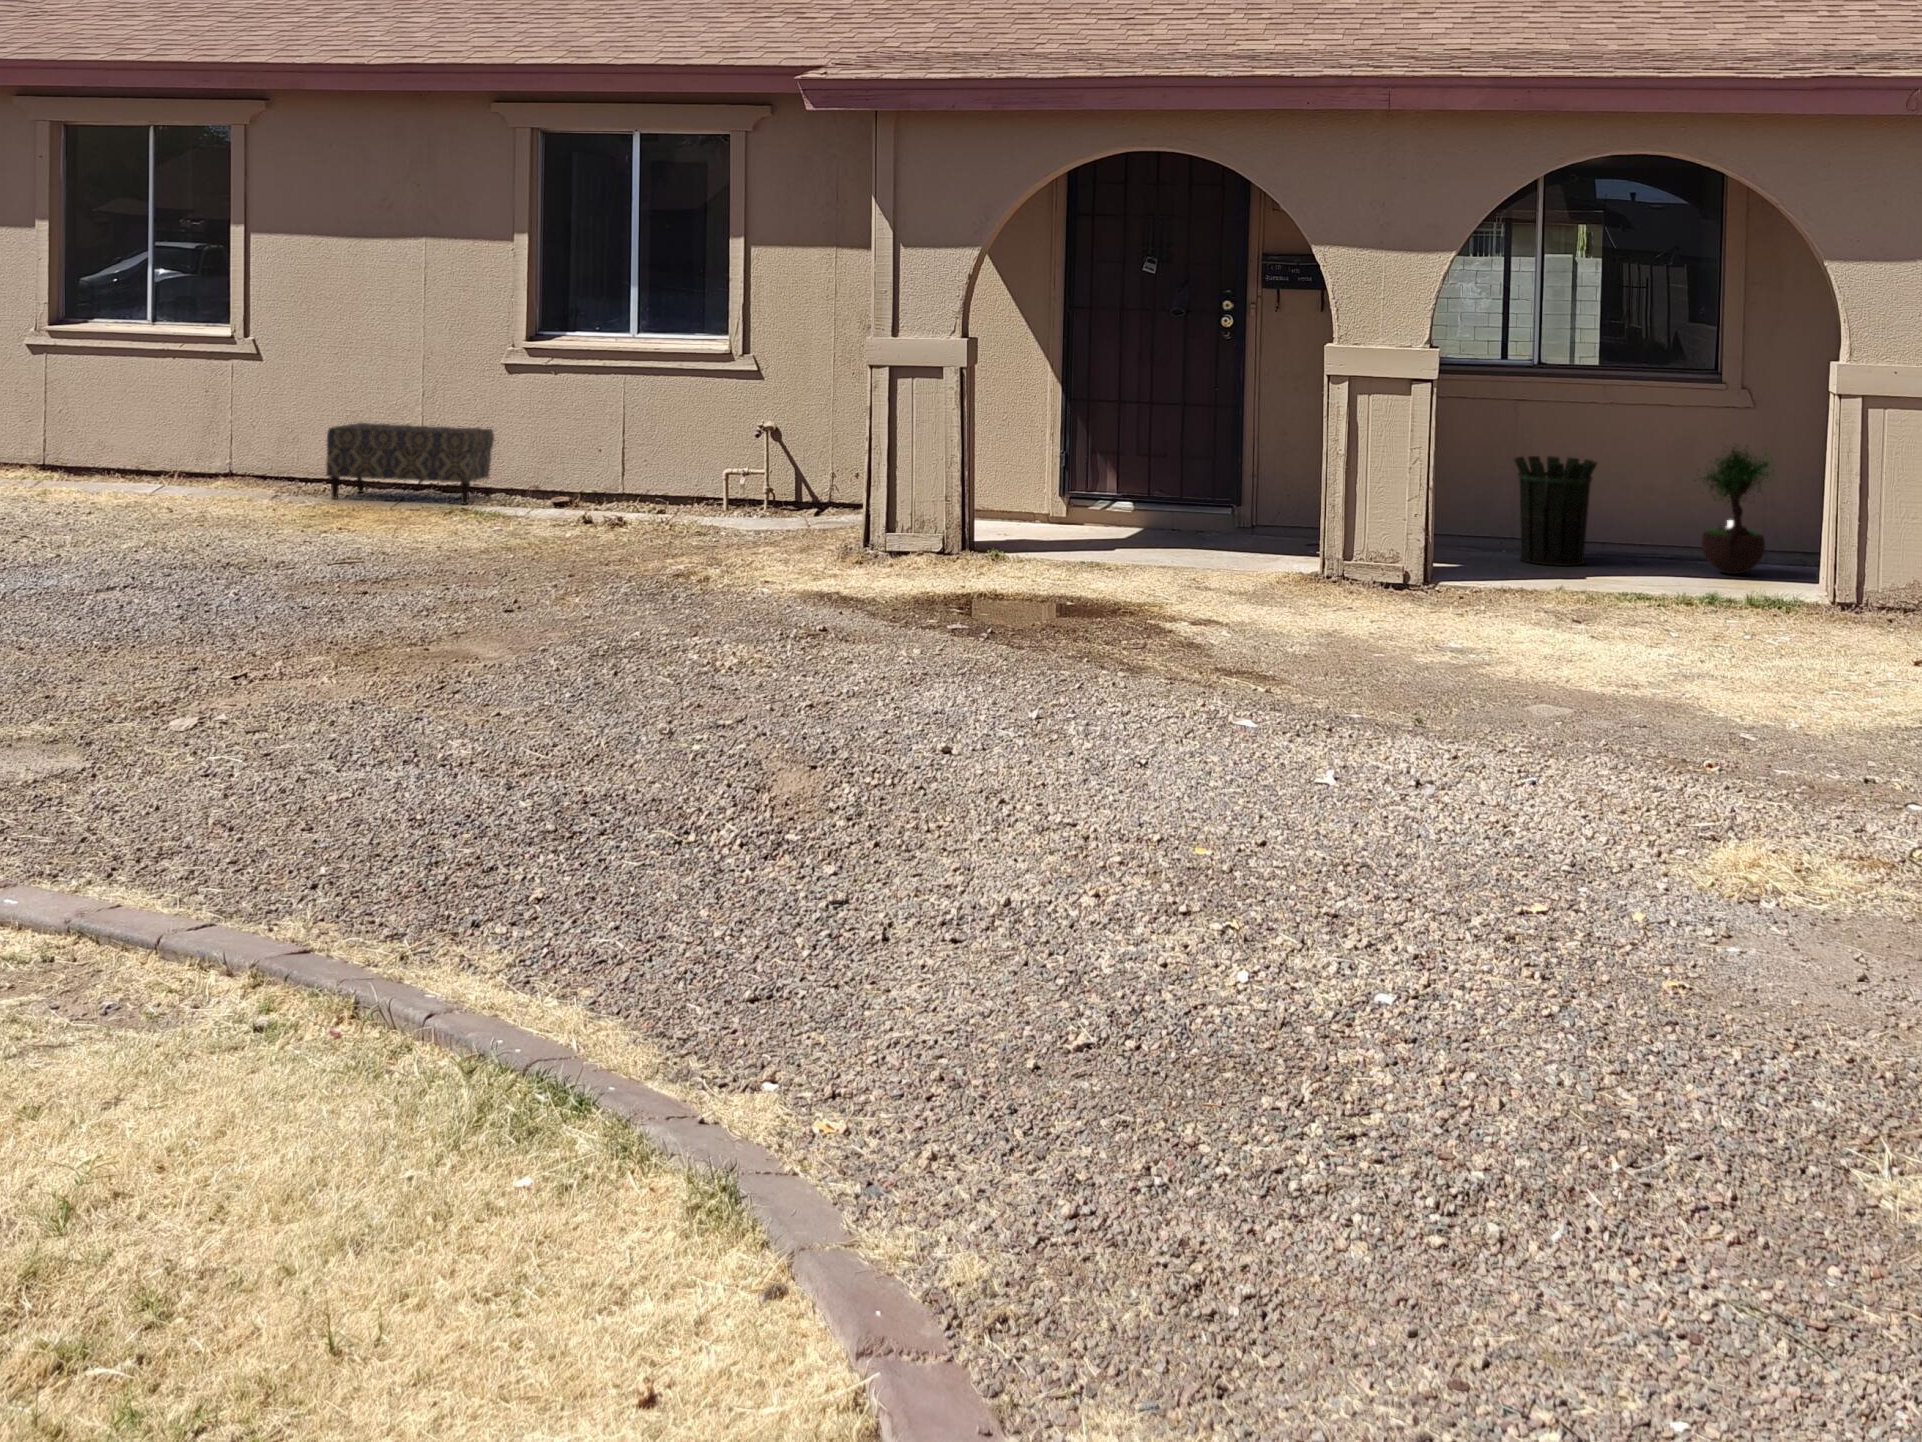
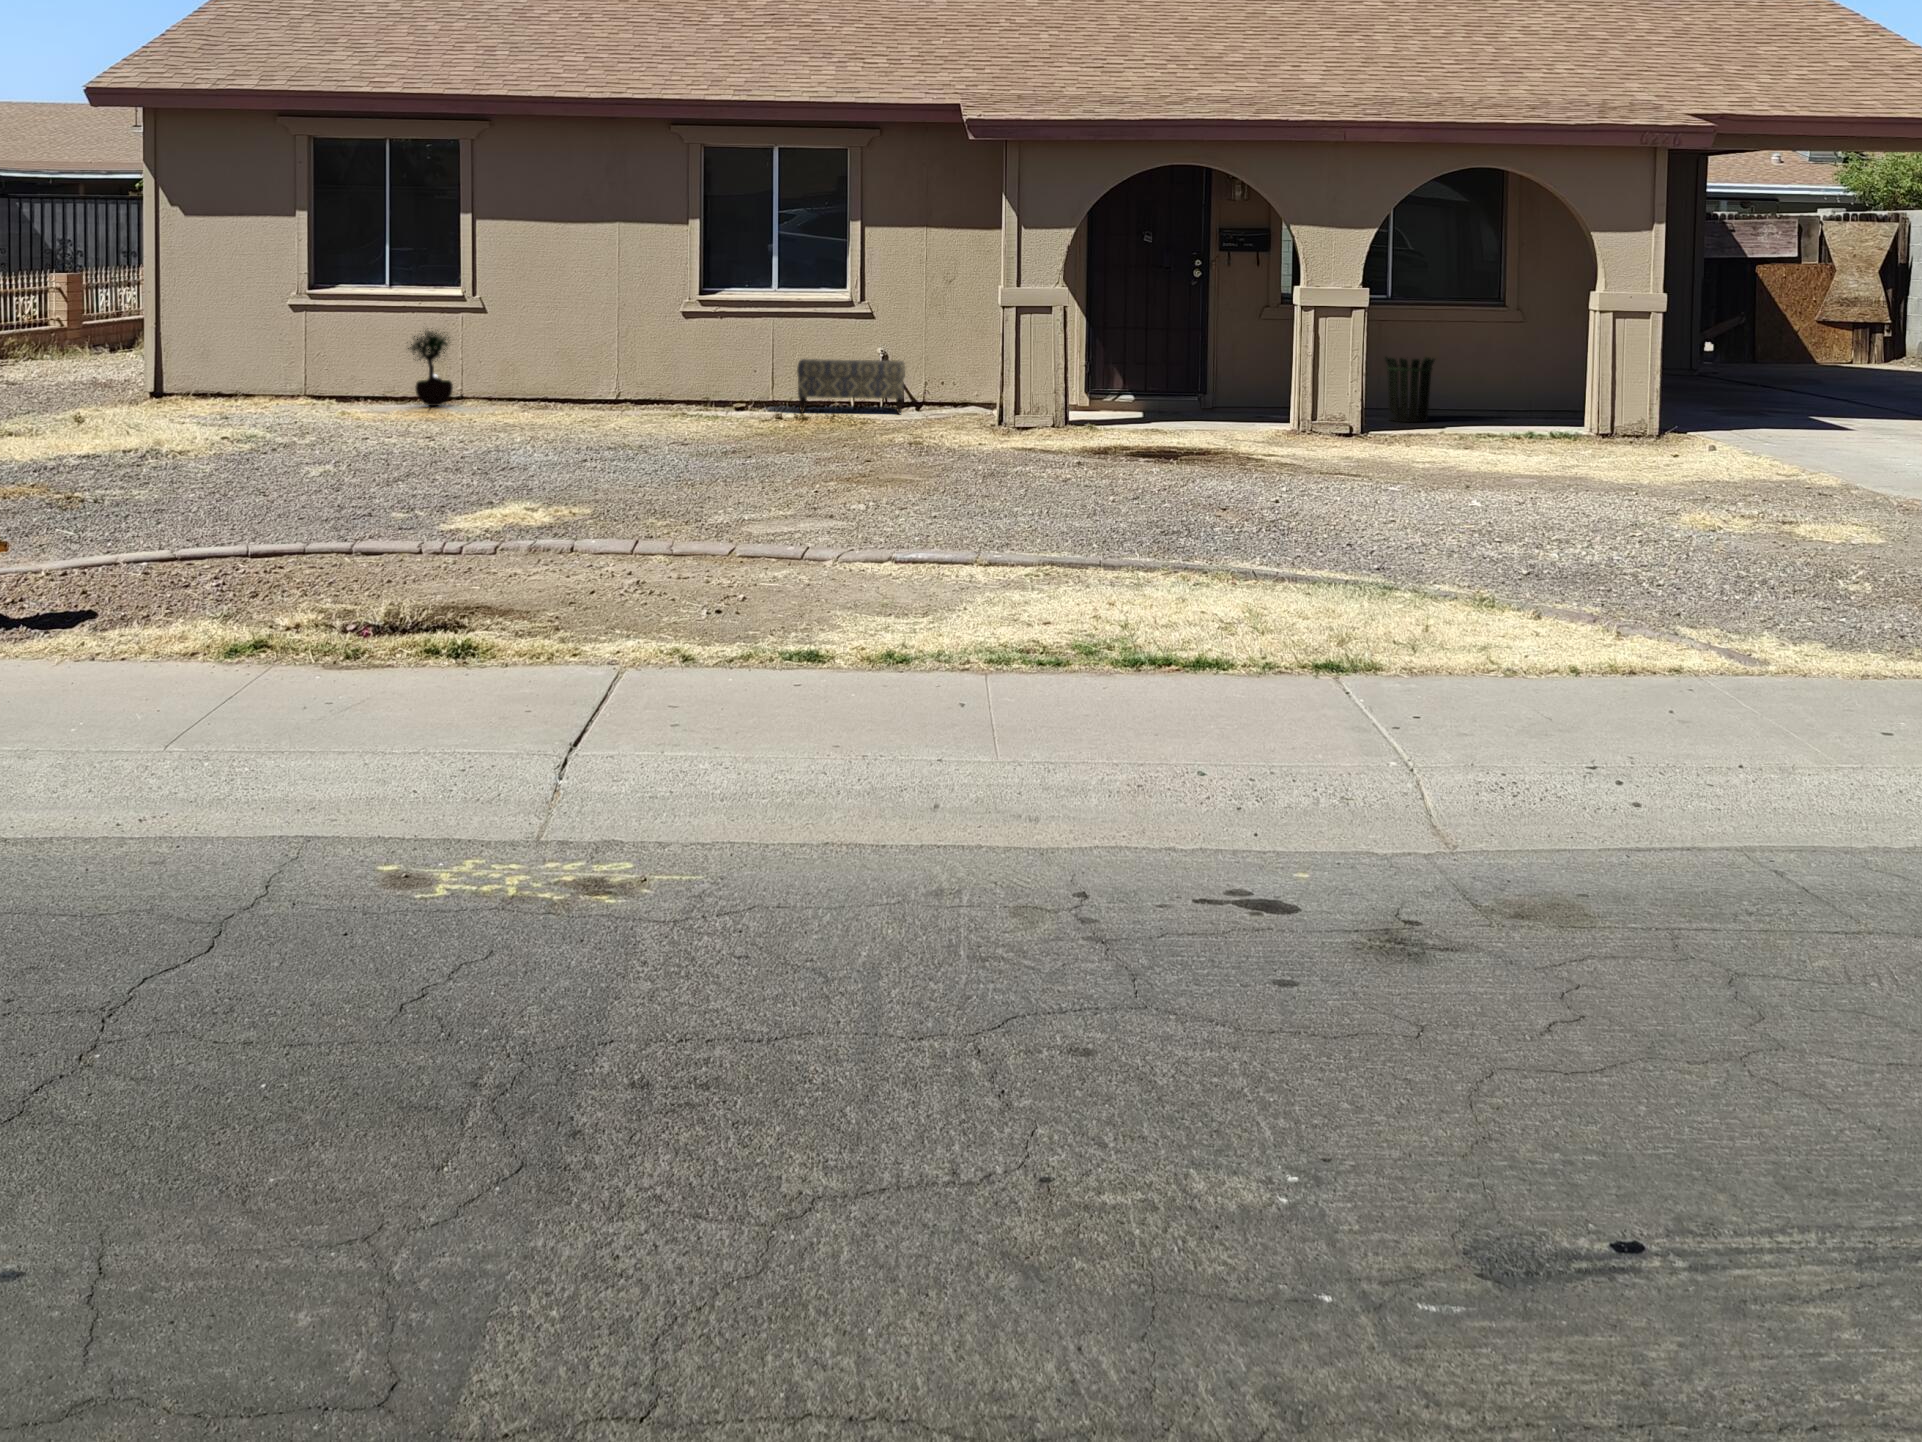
bench: present [326,423,494,504] -> present [797,359,905,414]
potted tree: present [1693,443,1773,574] -> present [408,328,453,406]

